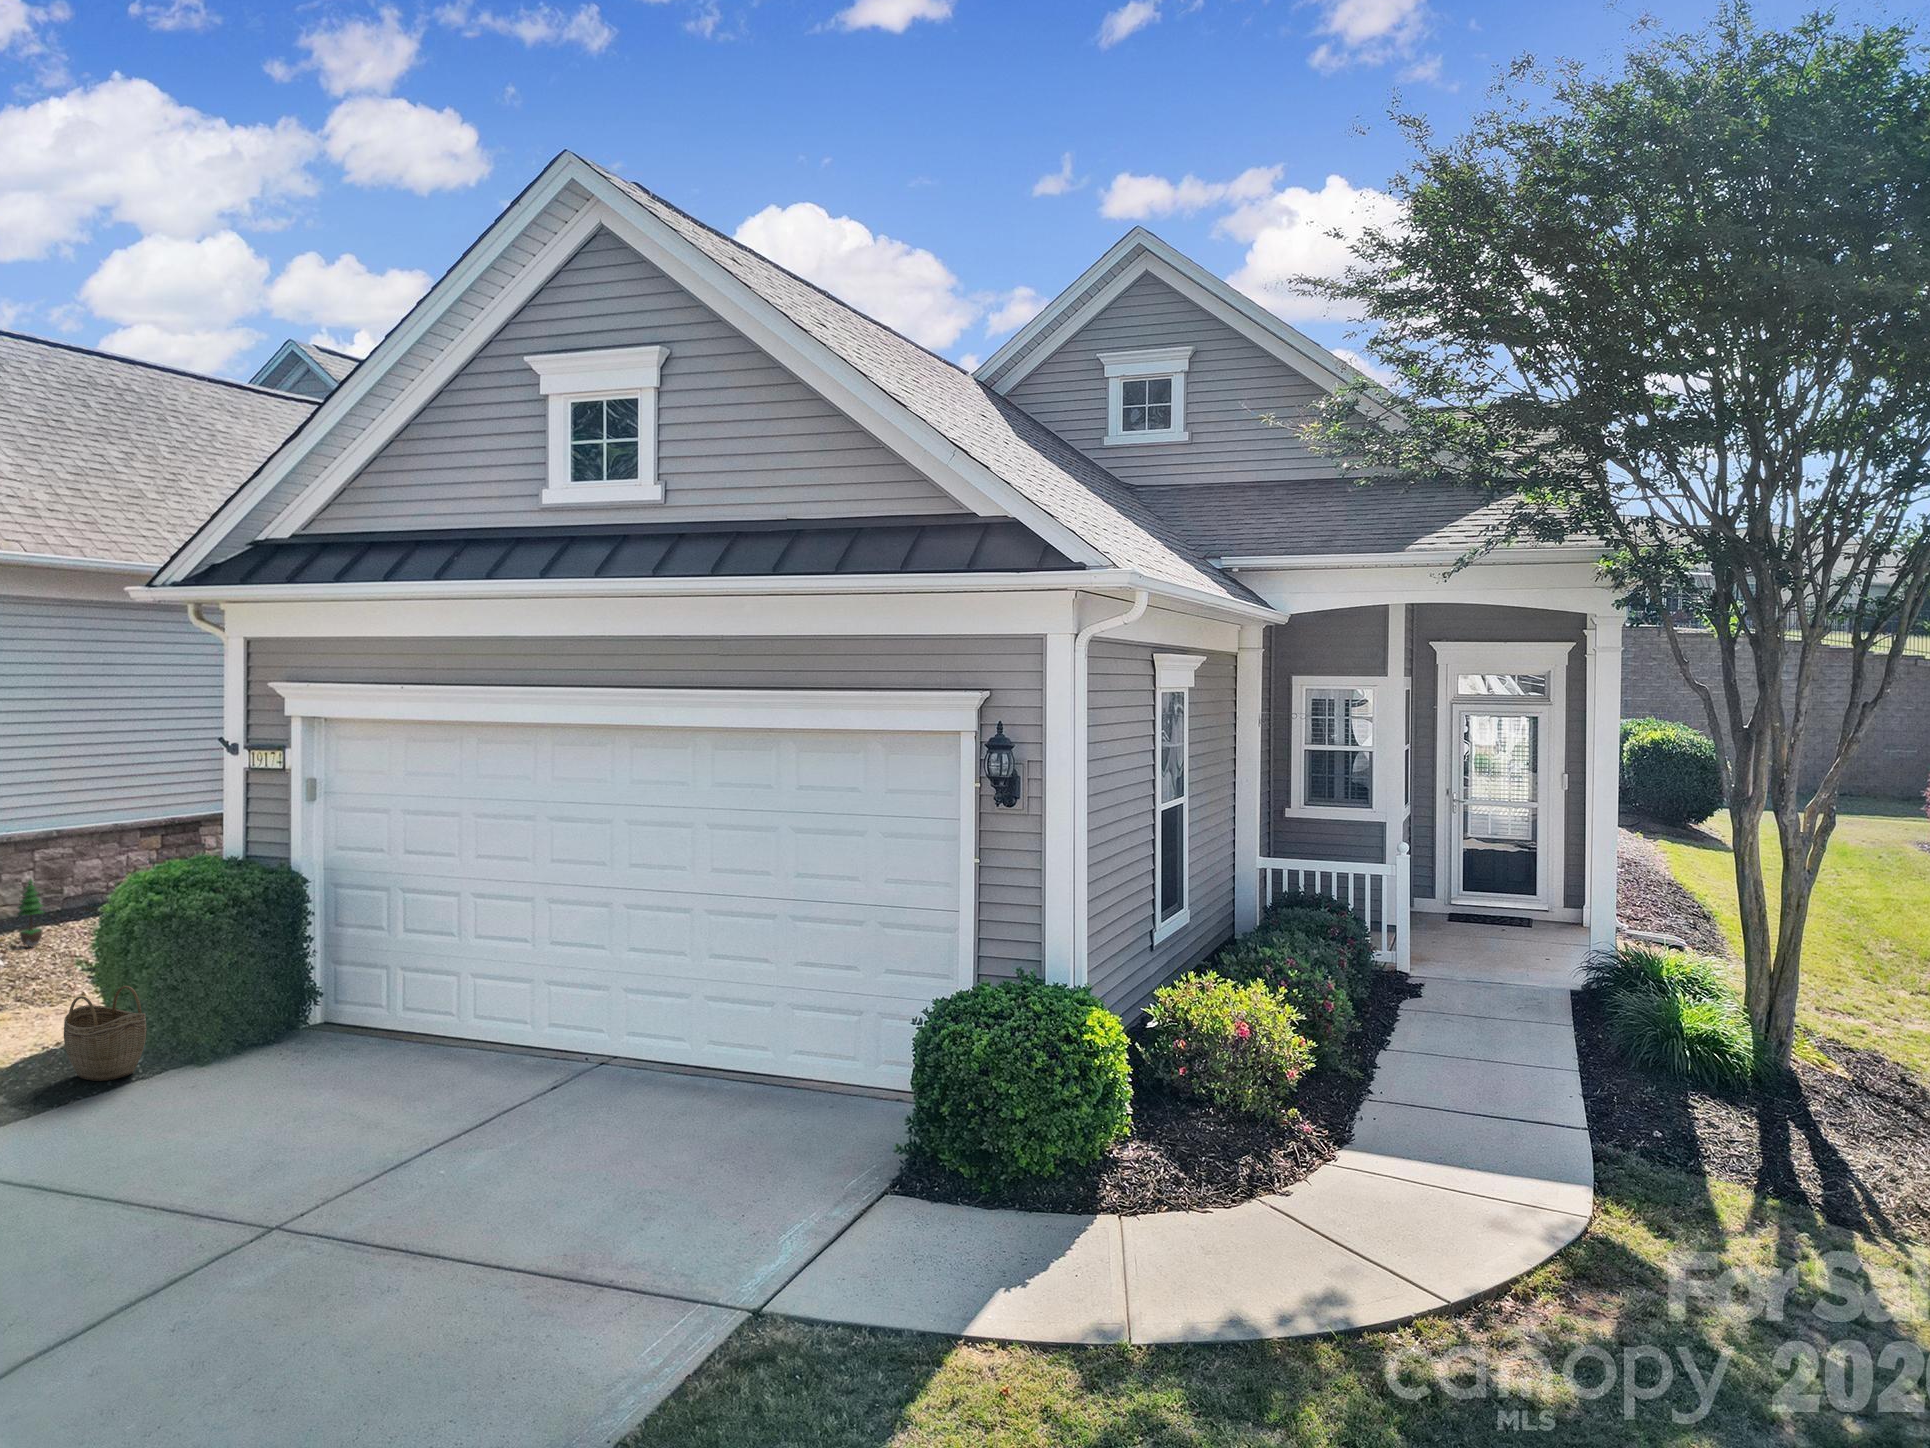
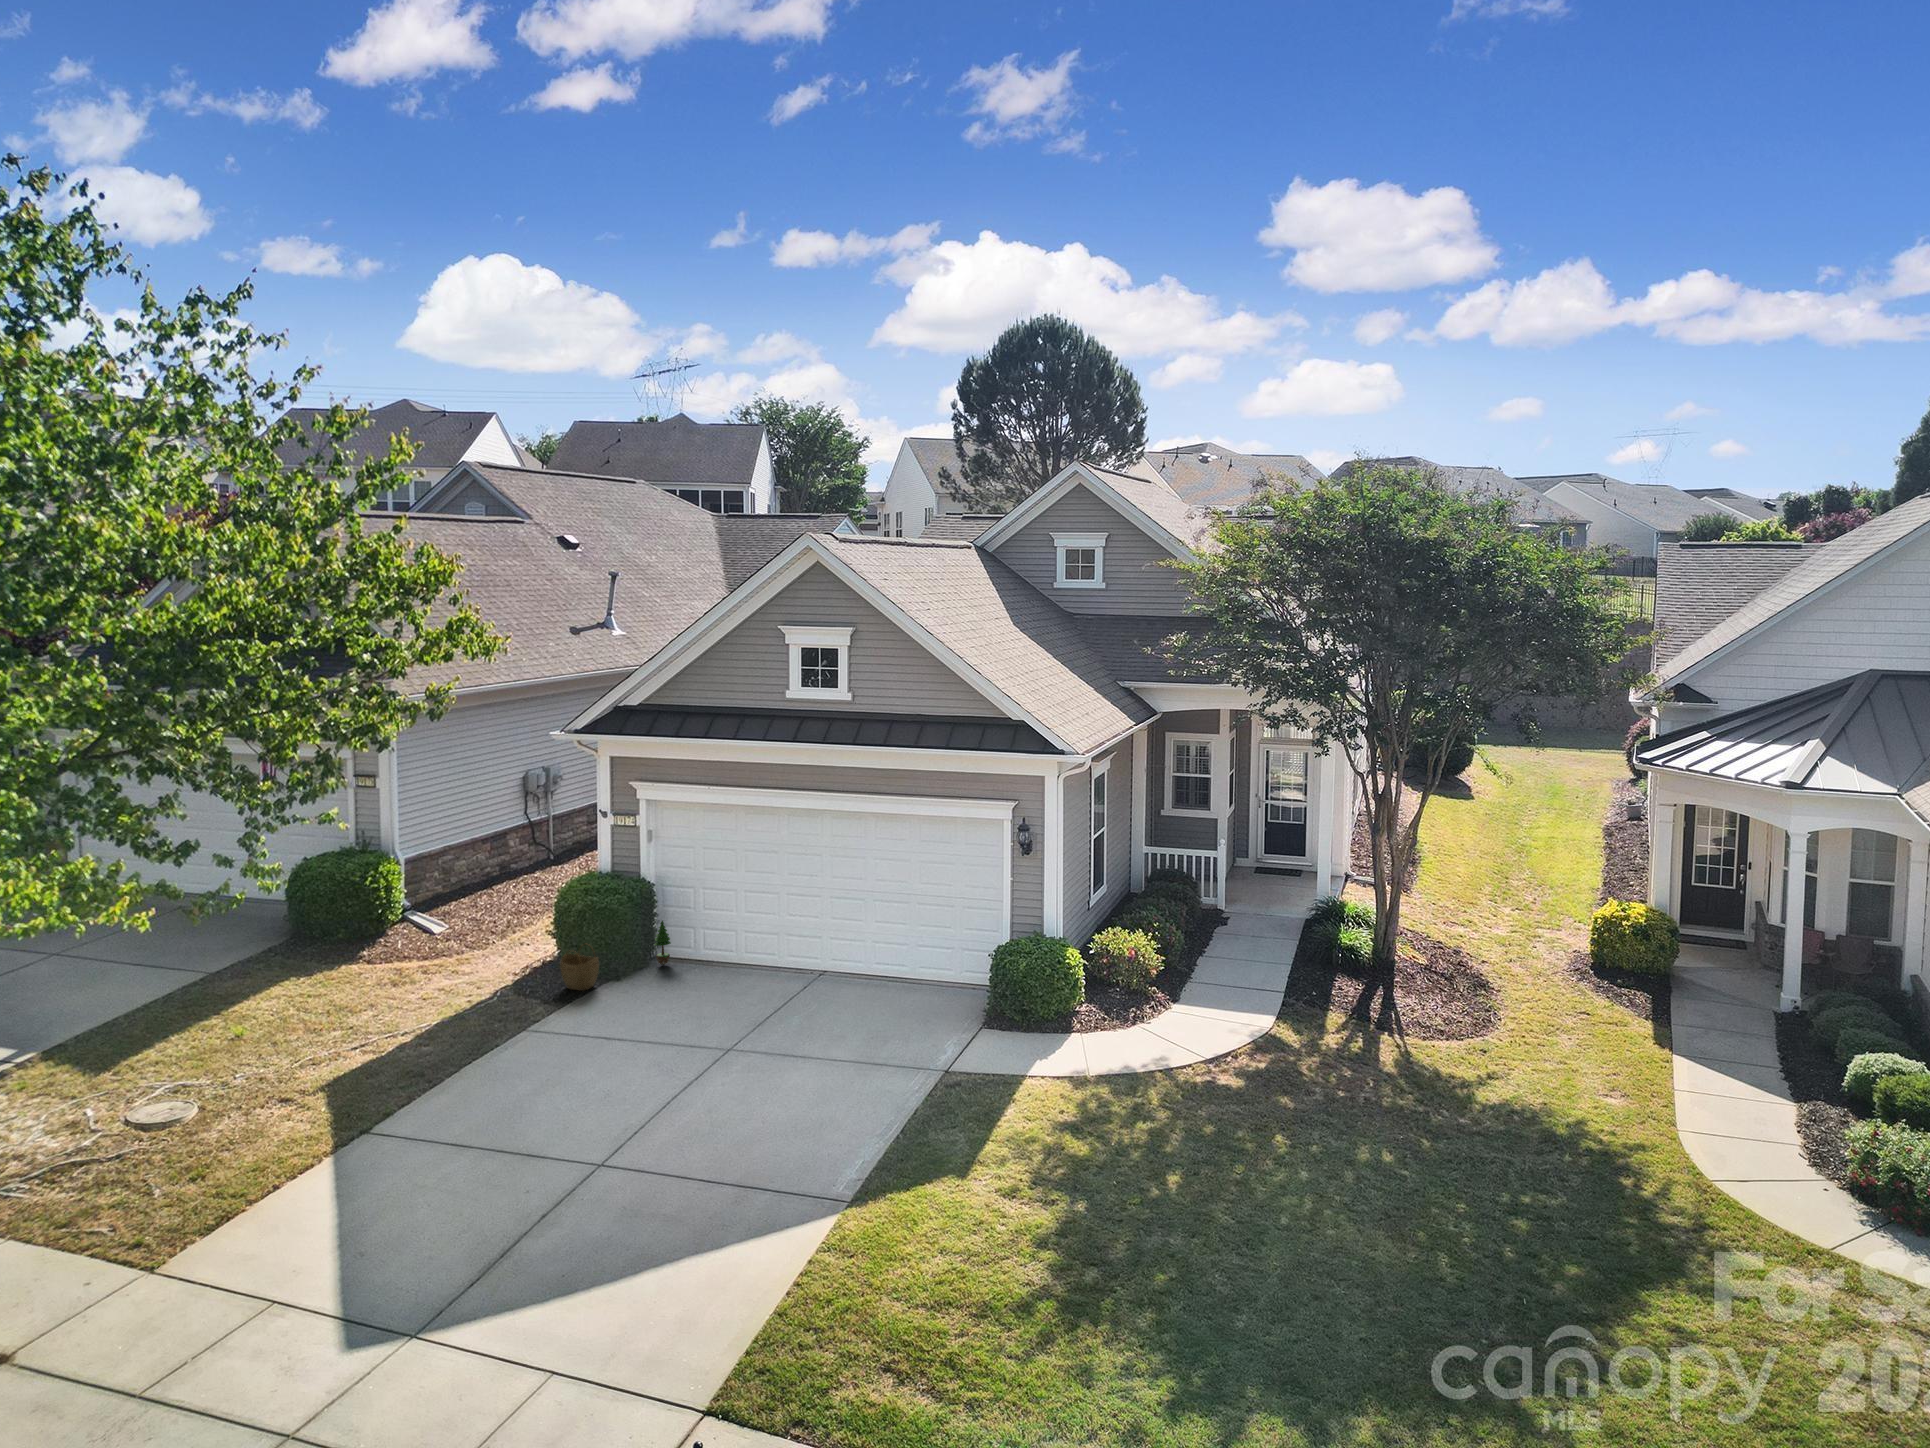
potted tree: present [18,879,44,947] -> present [654,921,671,965]

